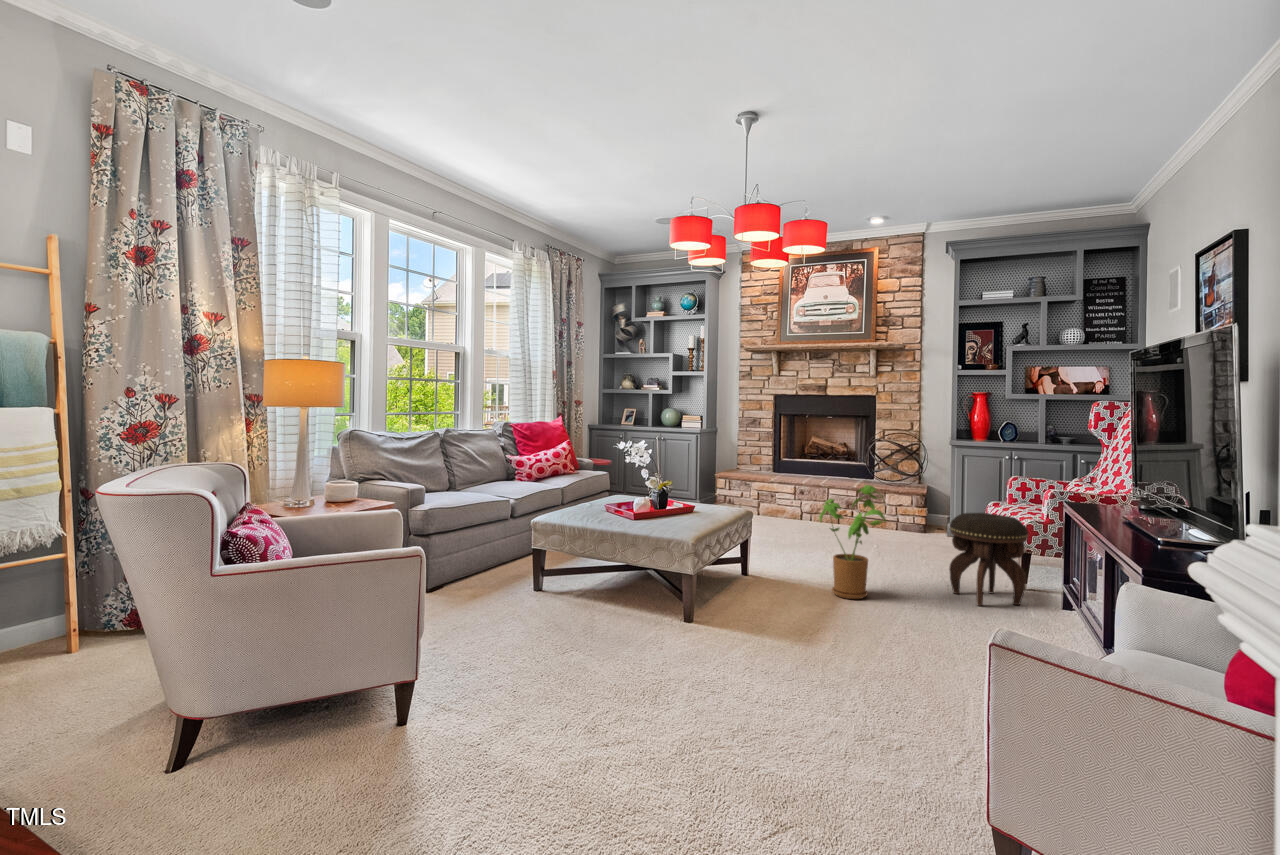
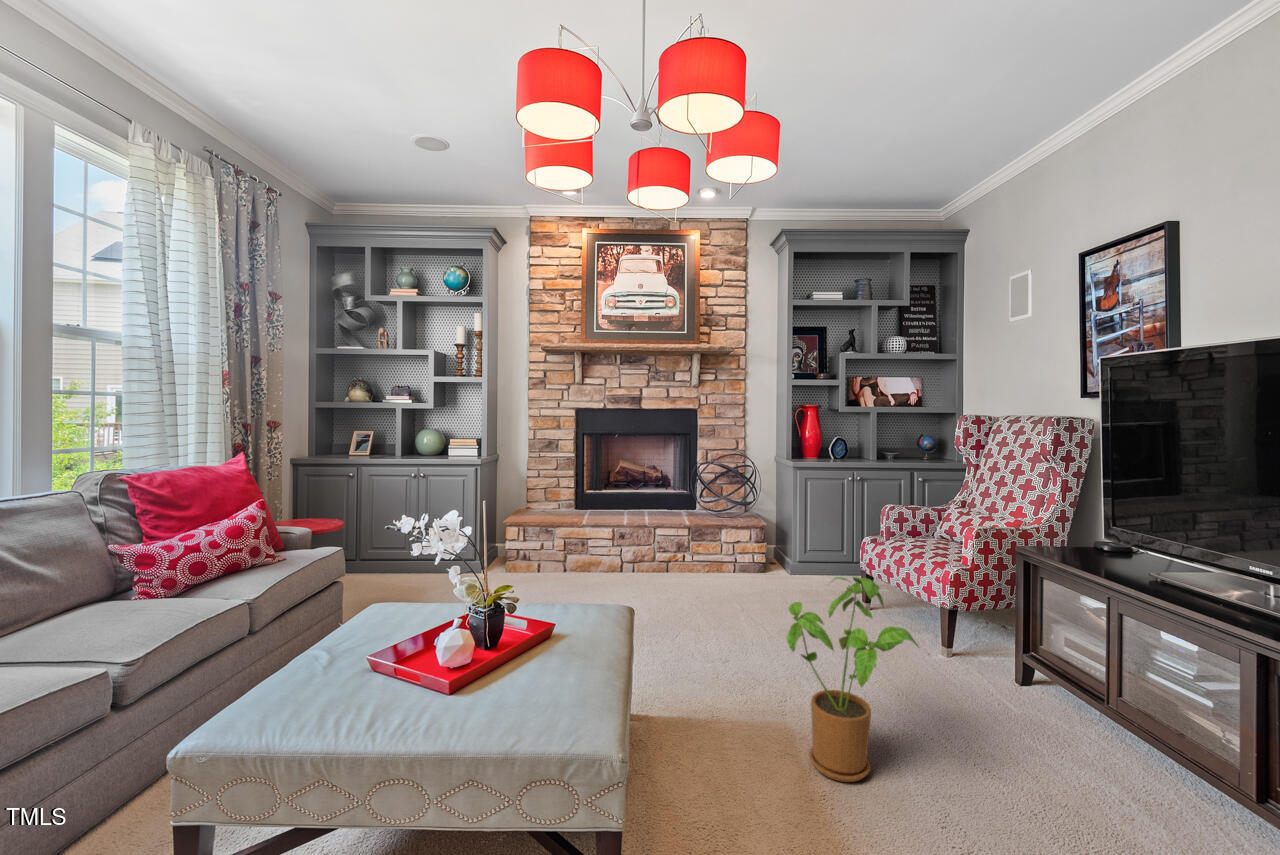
footstool: present [949,513,1028,606] -> none [933,588,1050,741]

